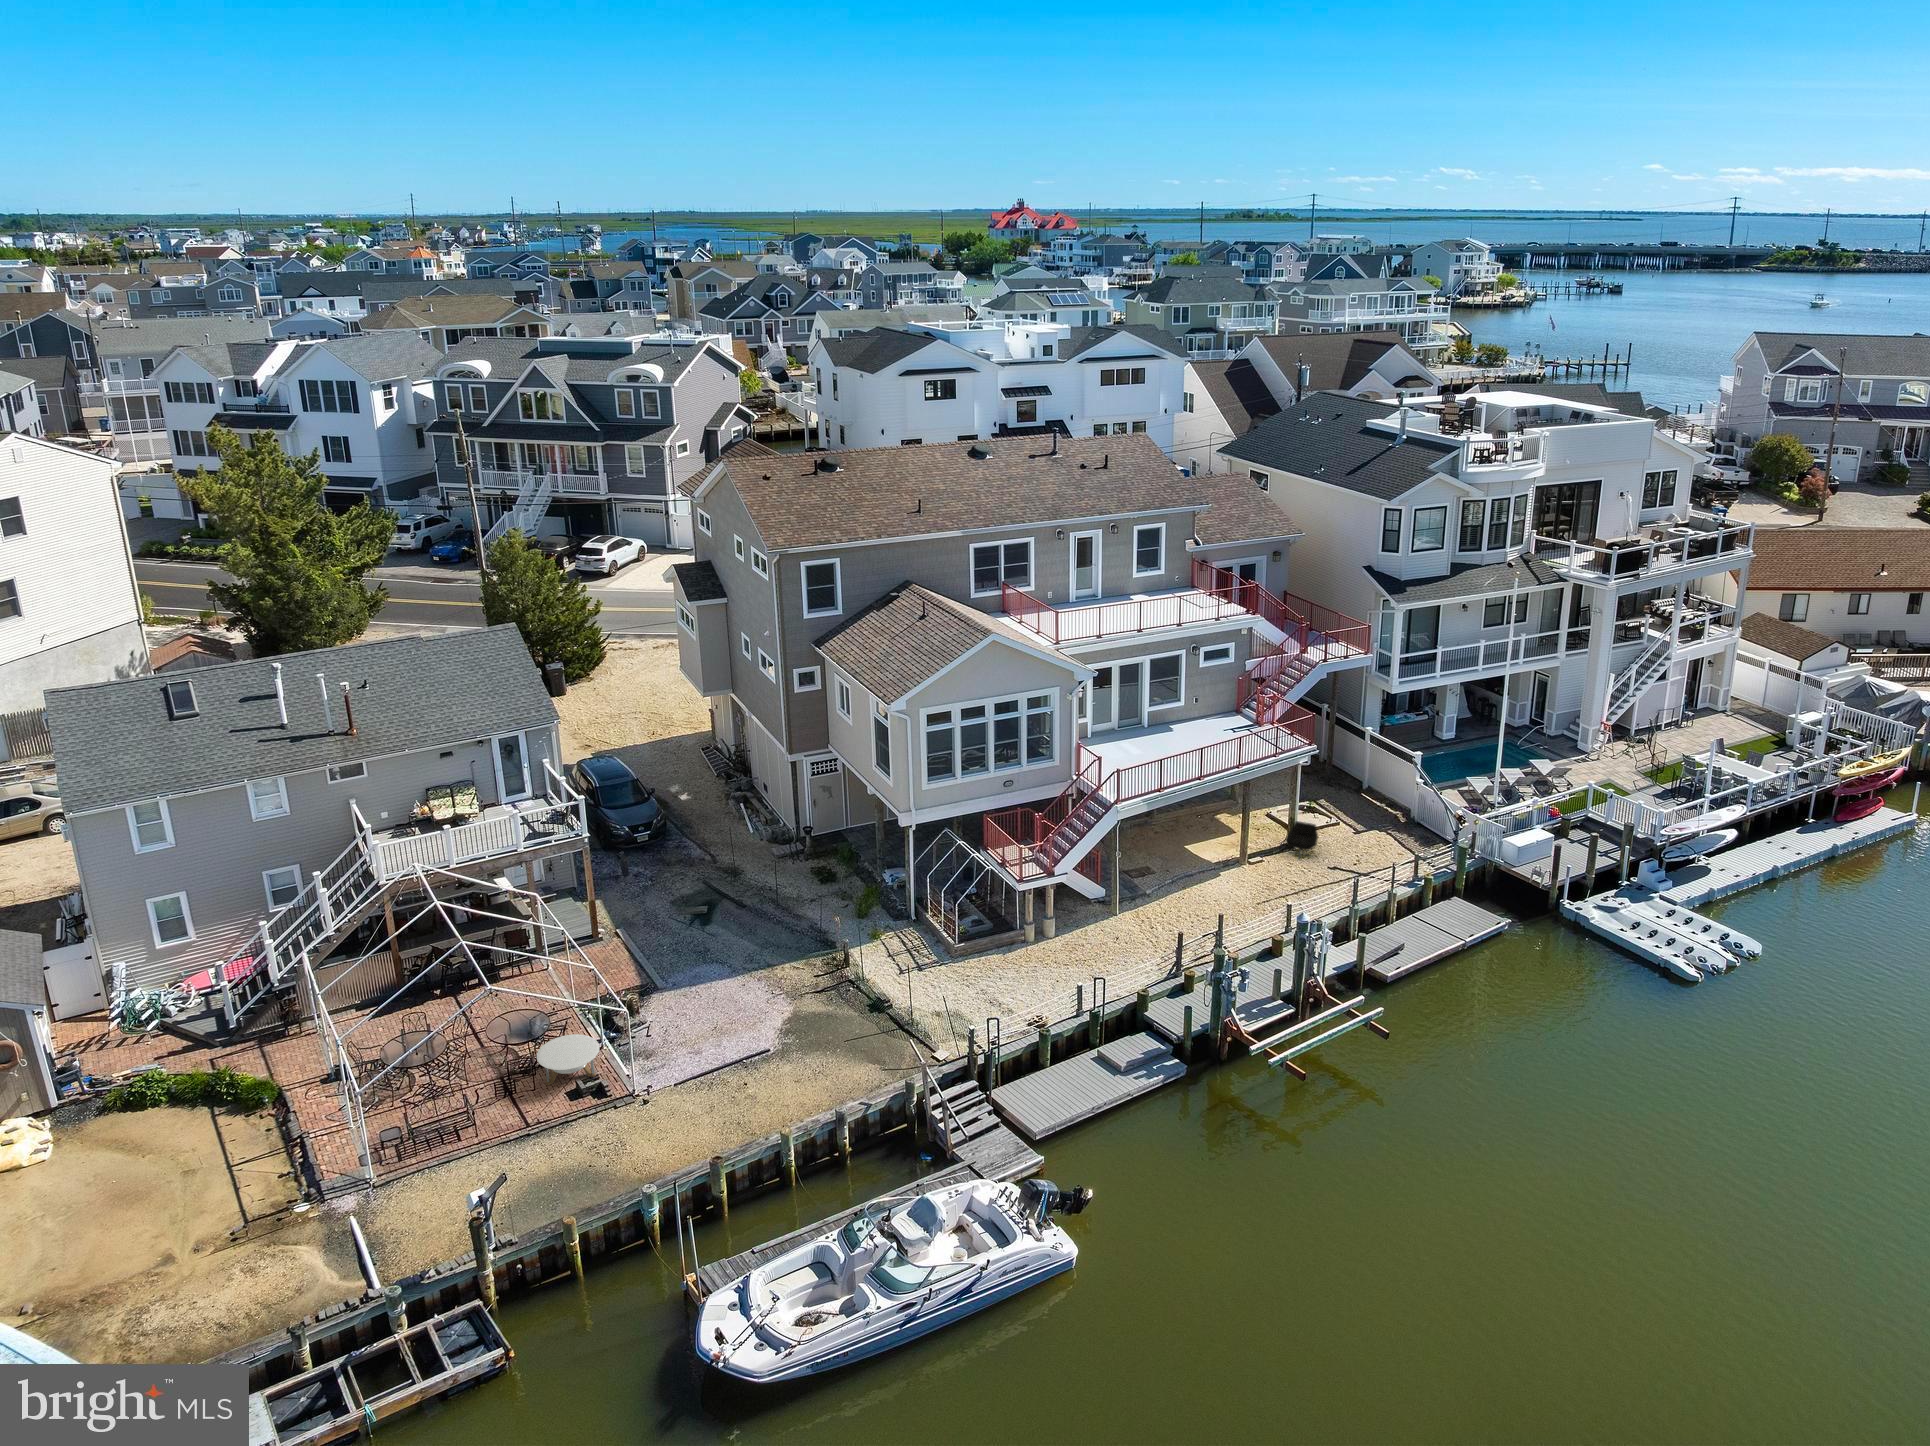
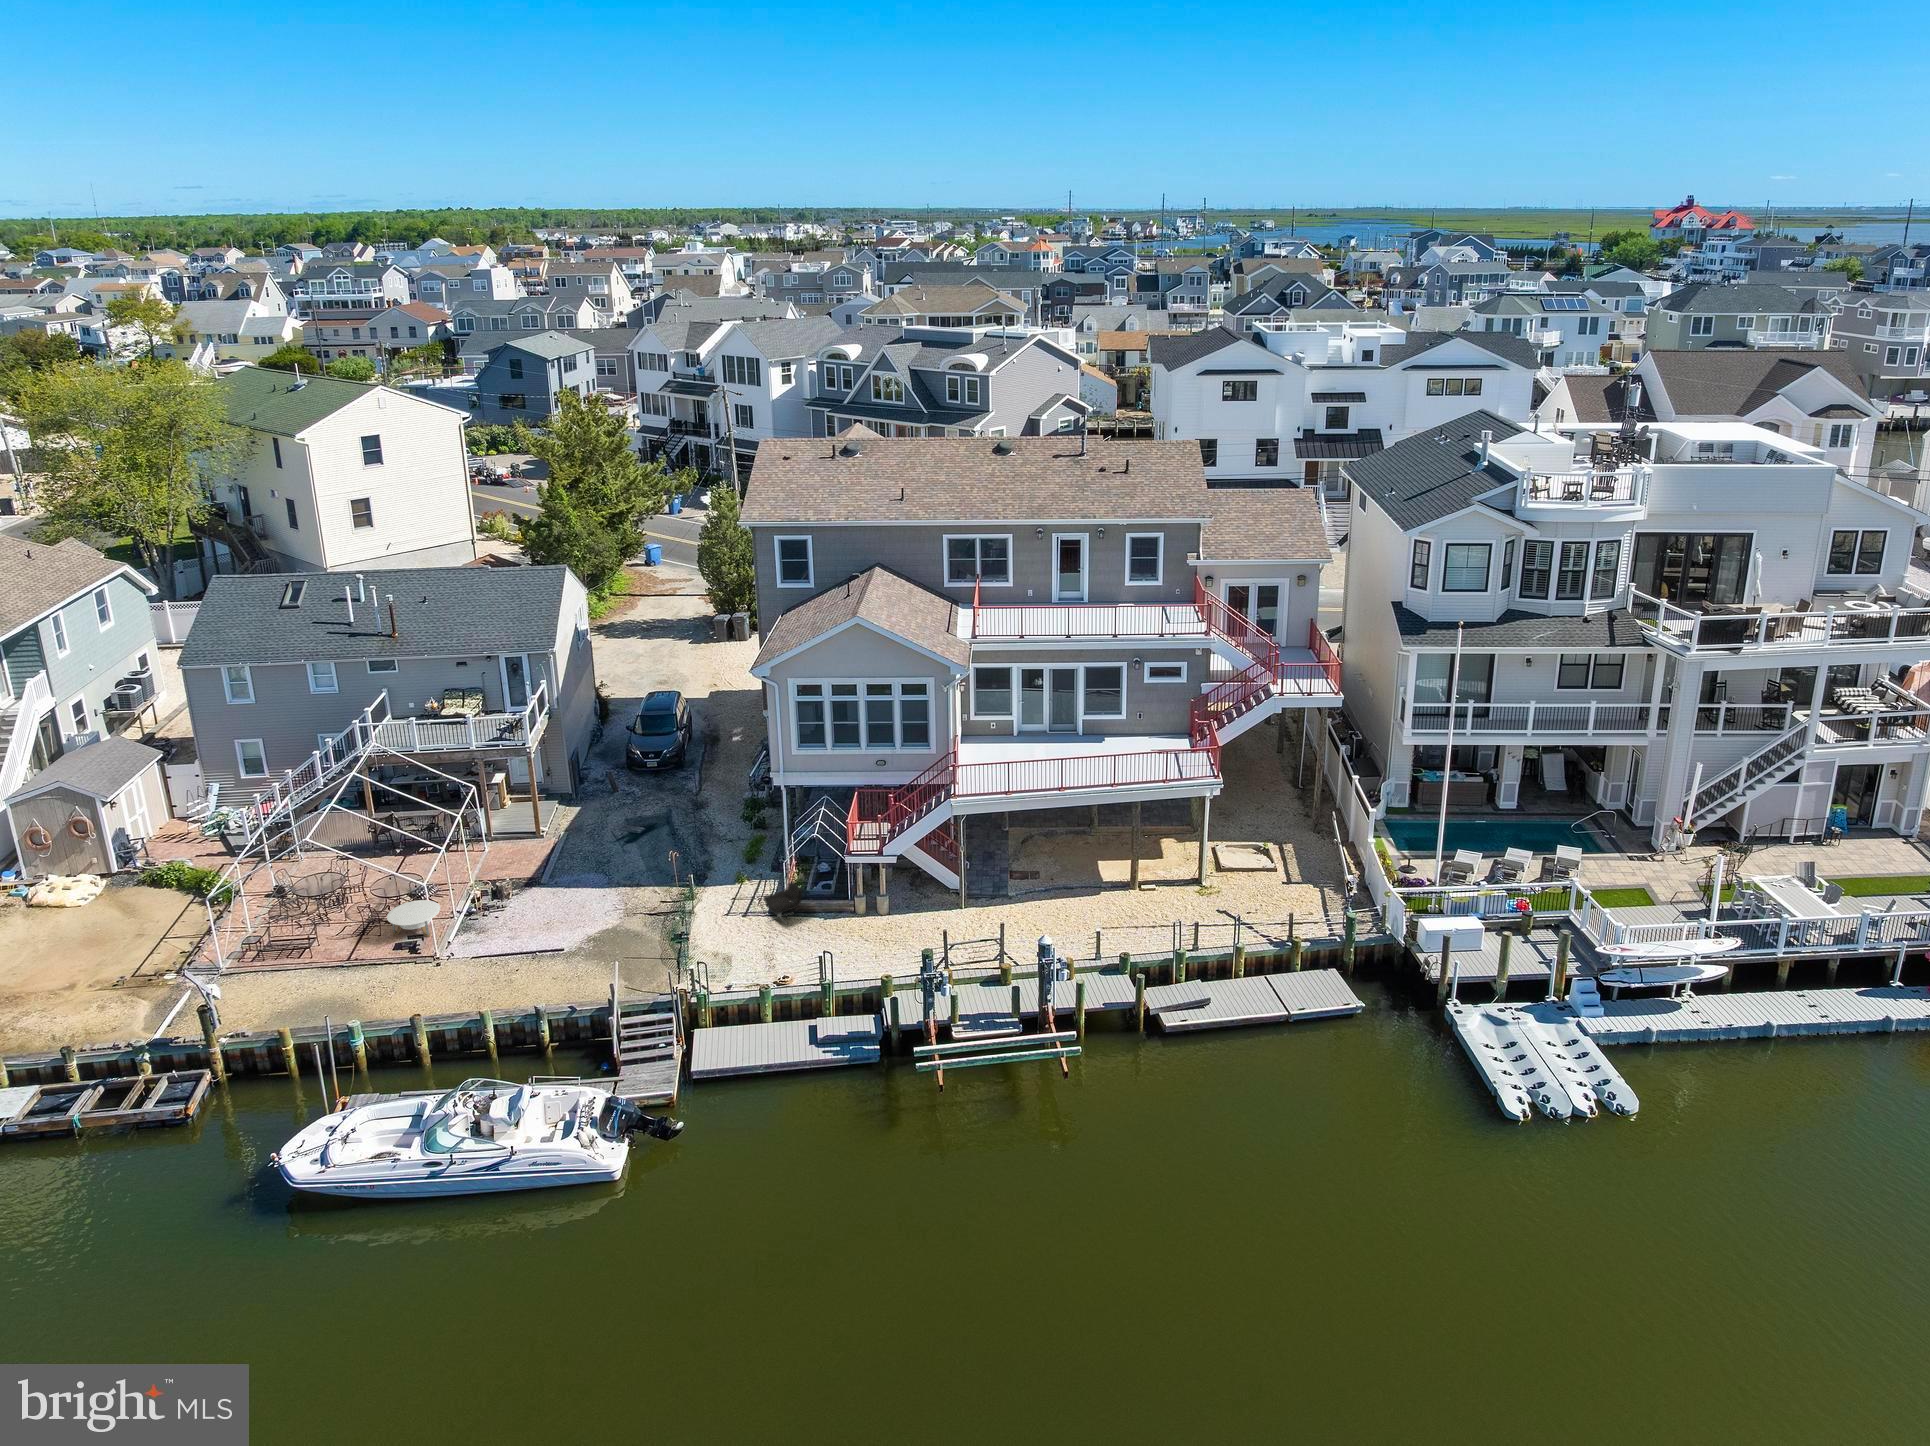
lounge chair: present [1285,821,1318,855] -> present [764,882,802,922]

